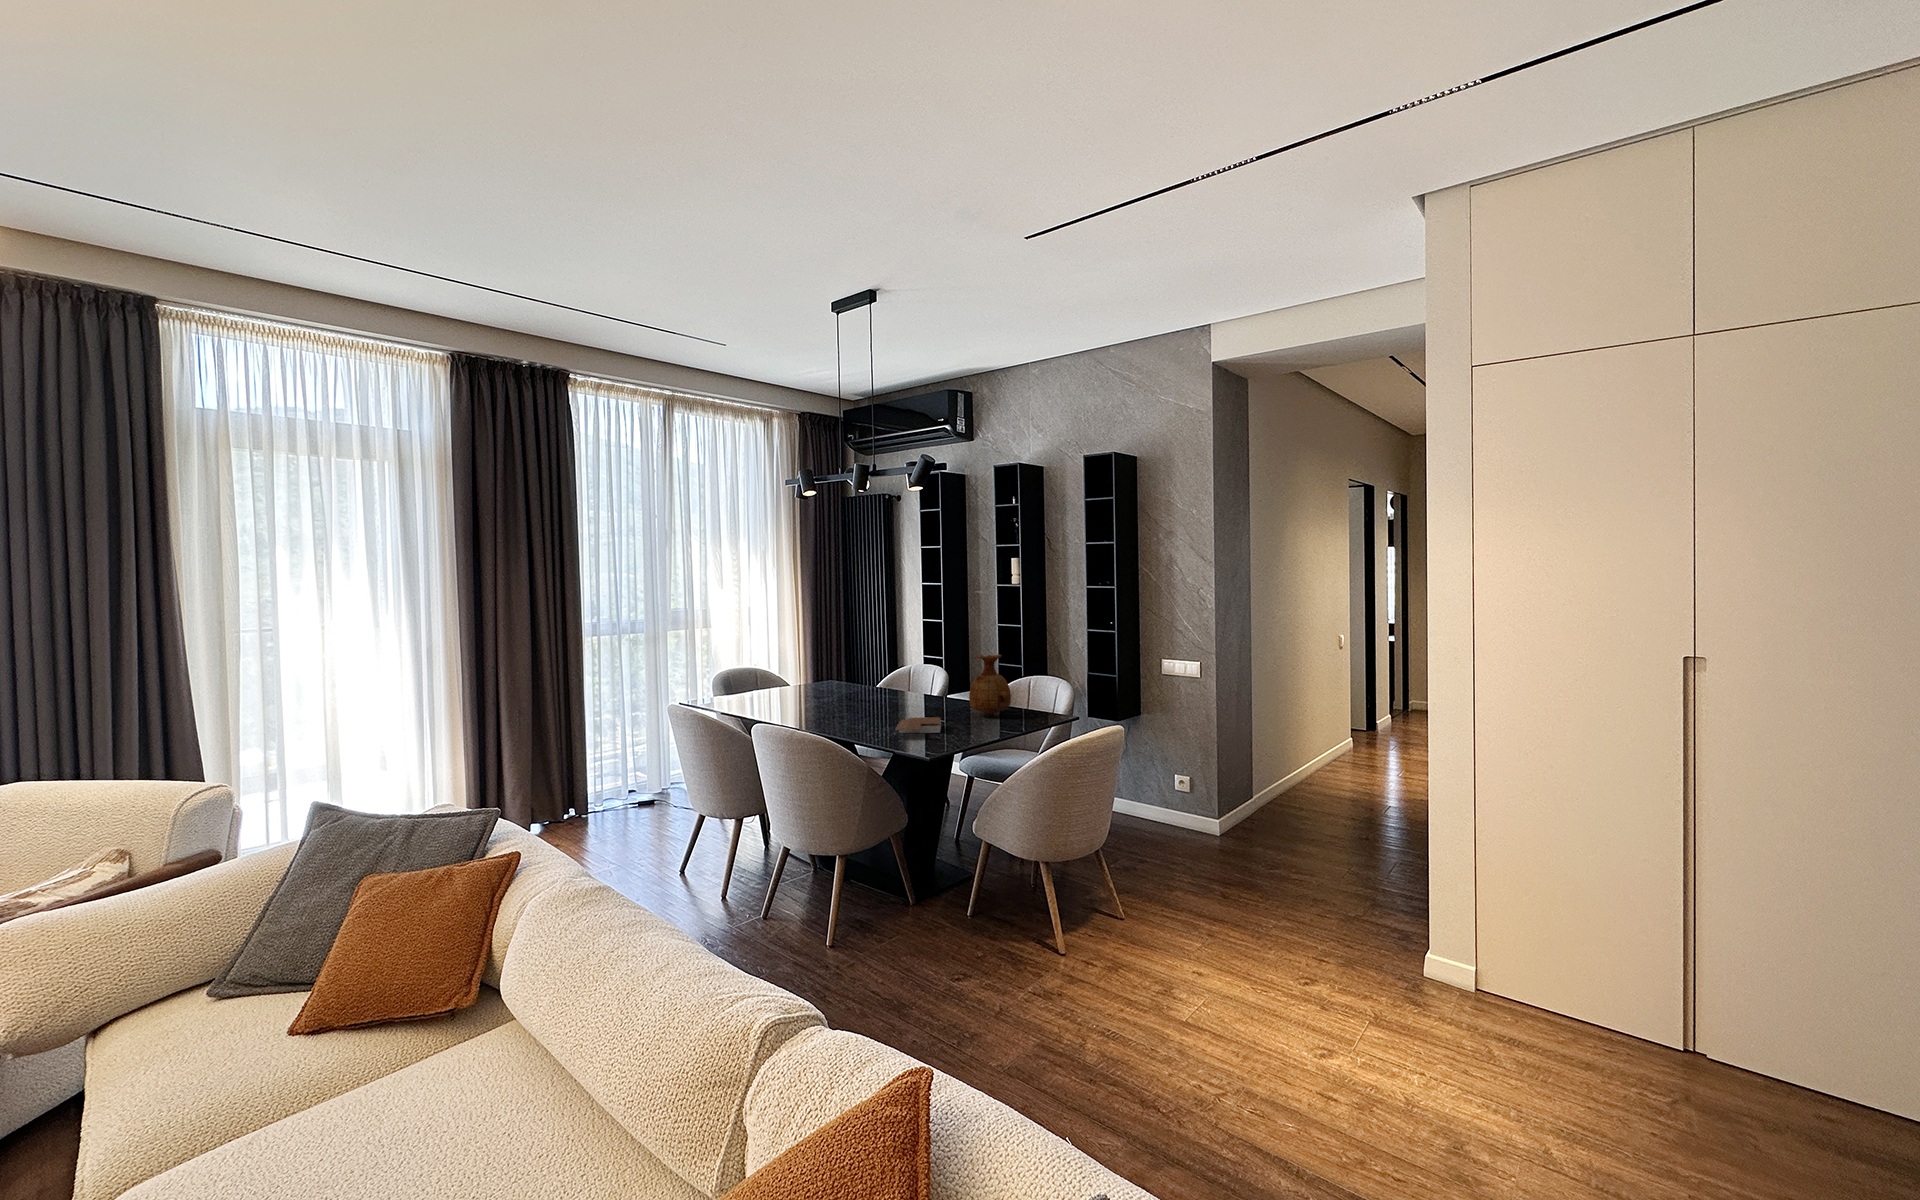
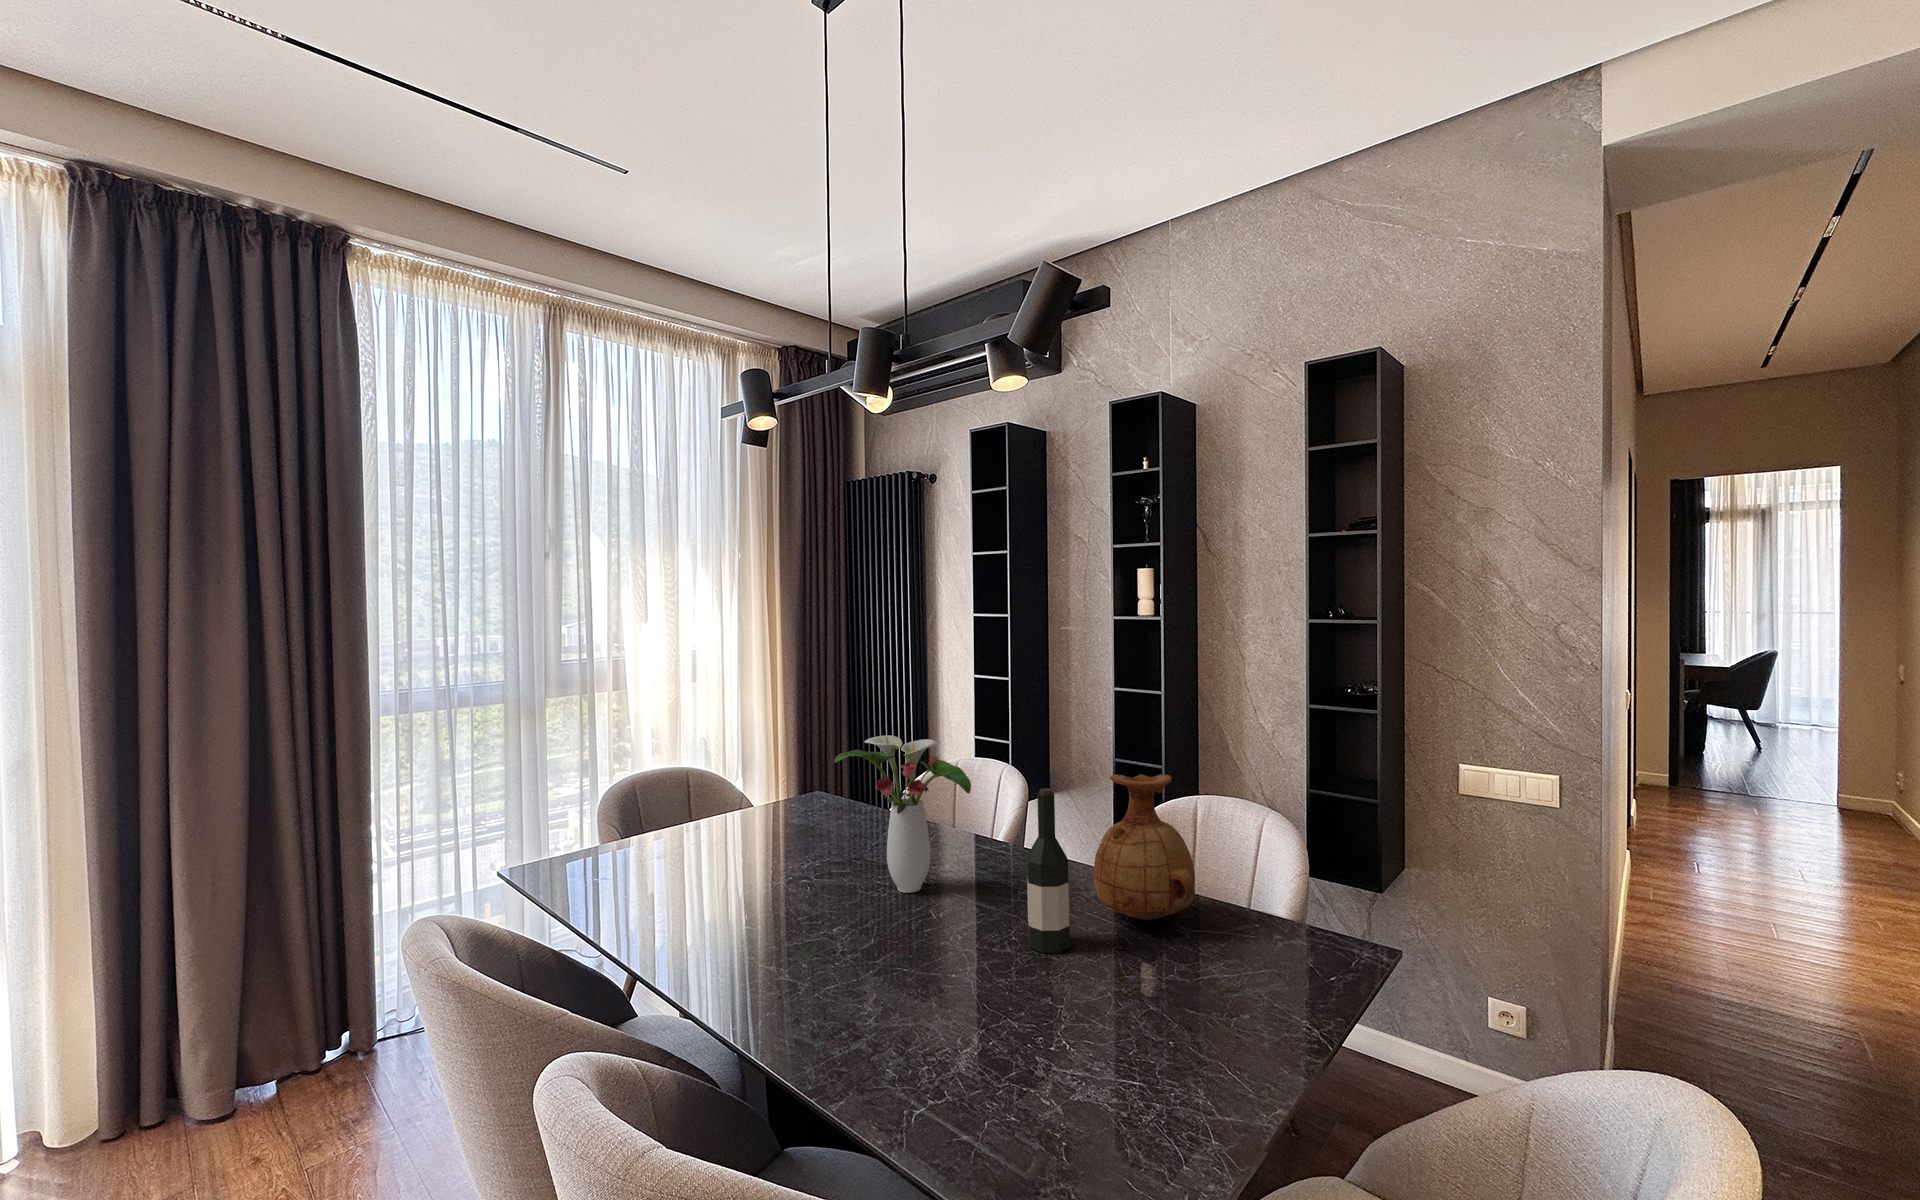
flower arrangement: none [857,642,917,710] -> present [835,735,971,893]
wine bottle: none [940,659,957,723] -> present [1027,788,1070,953]
book: present [895,717,941,733] -> none [909,943,1032,1011]

